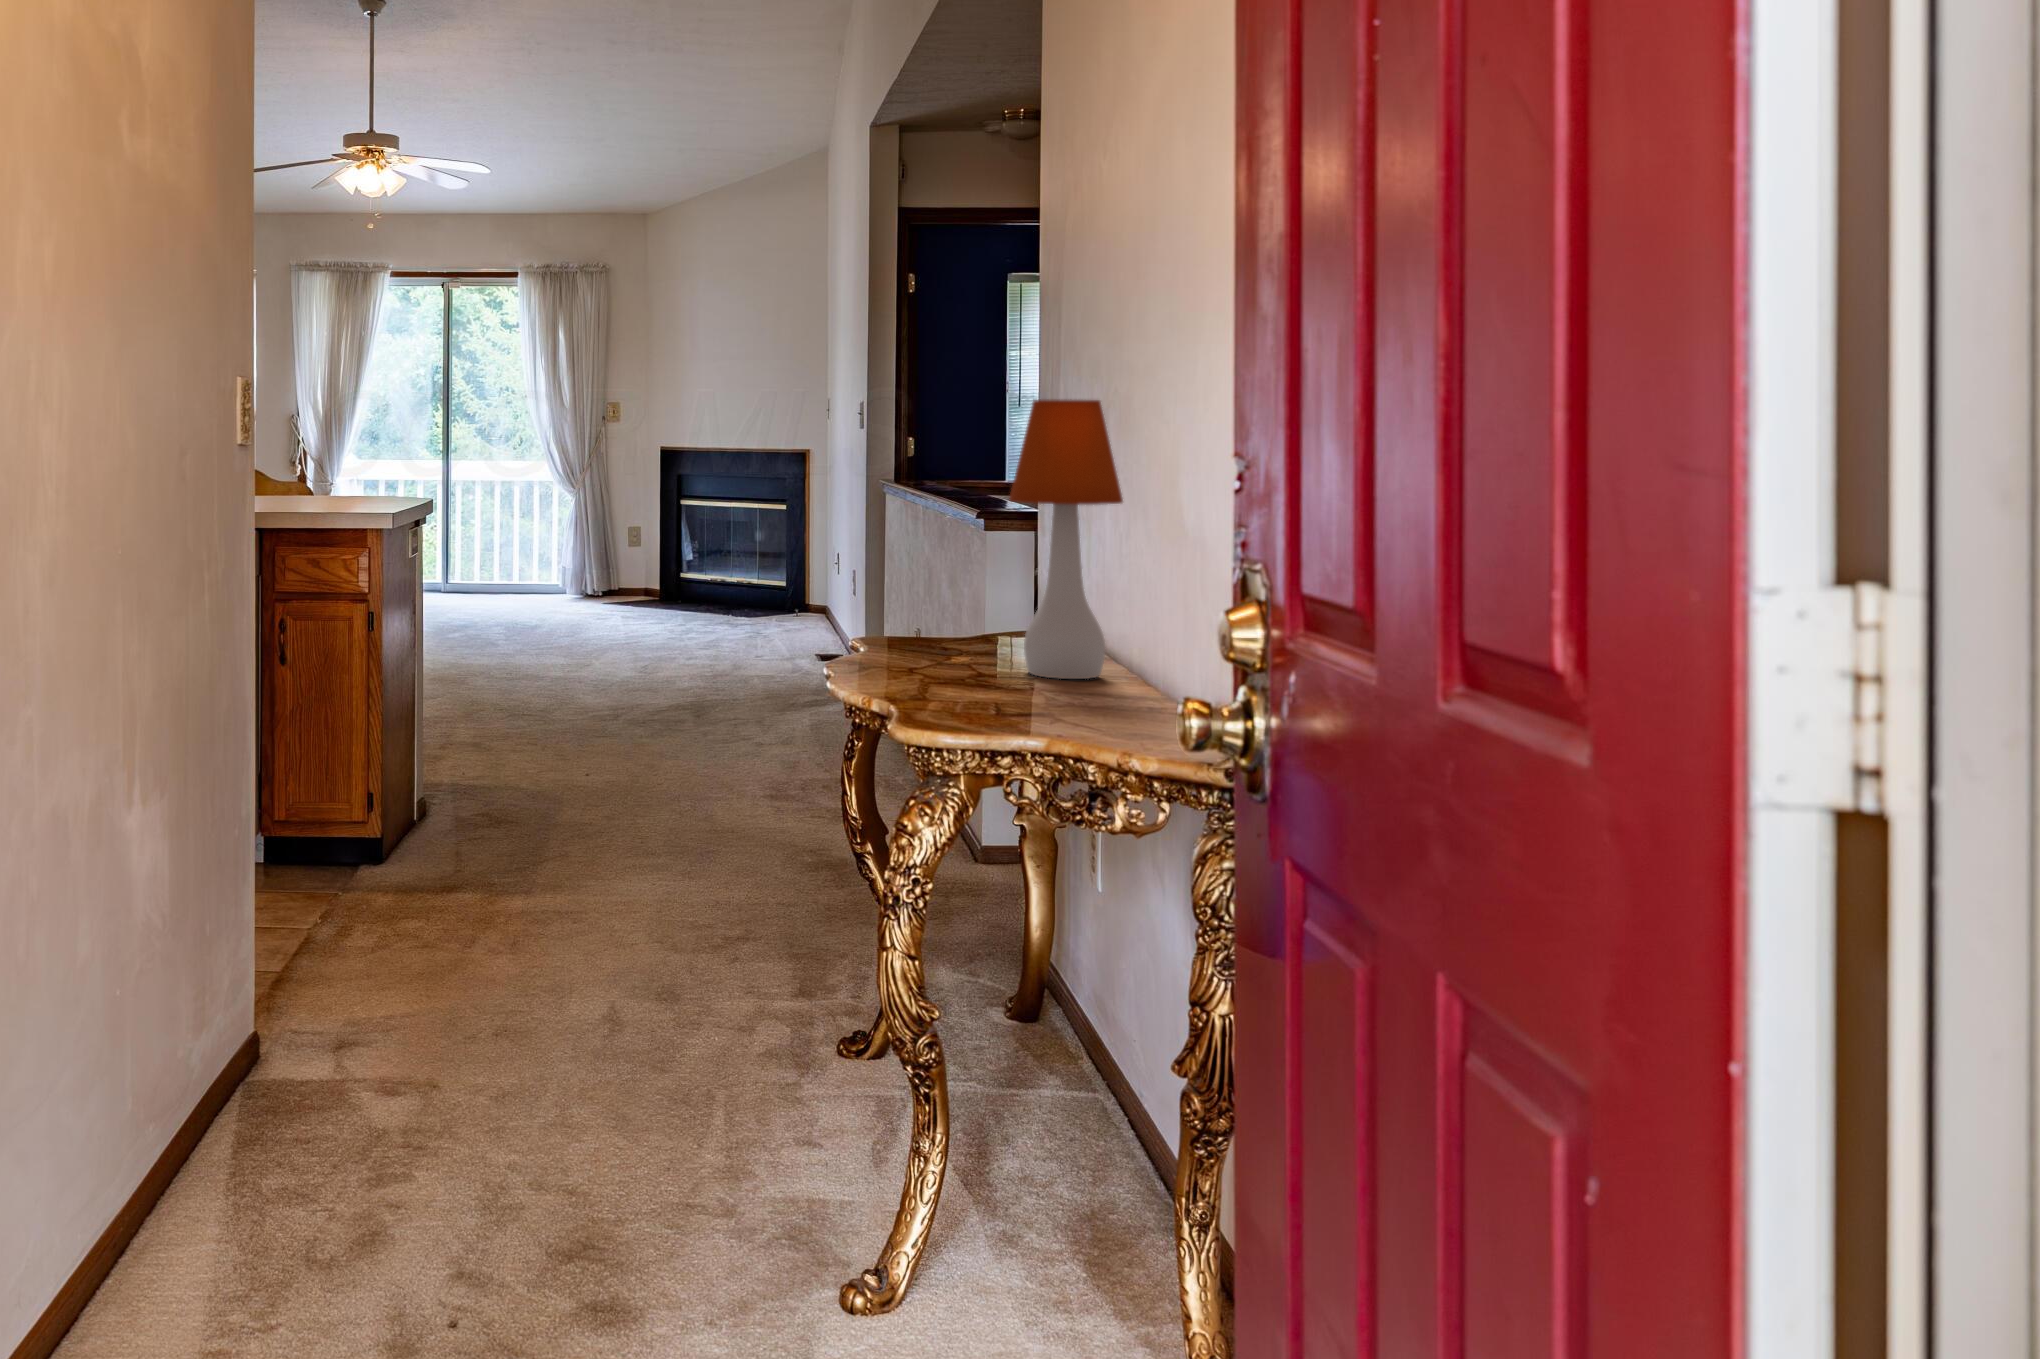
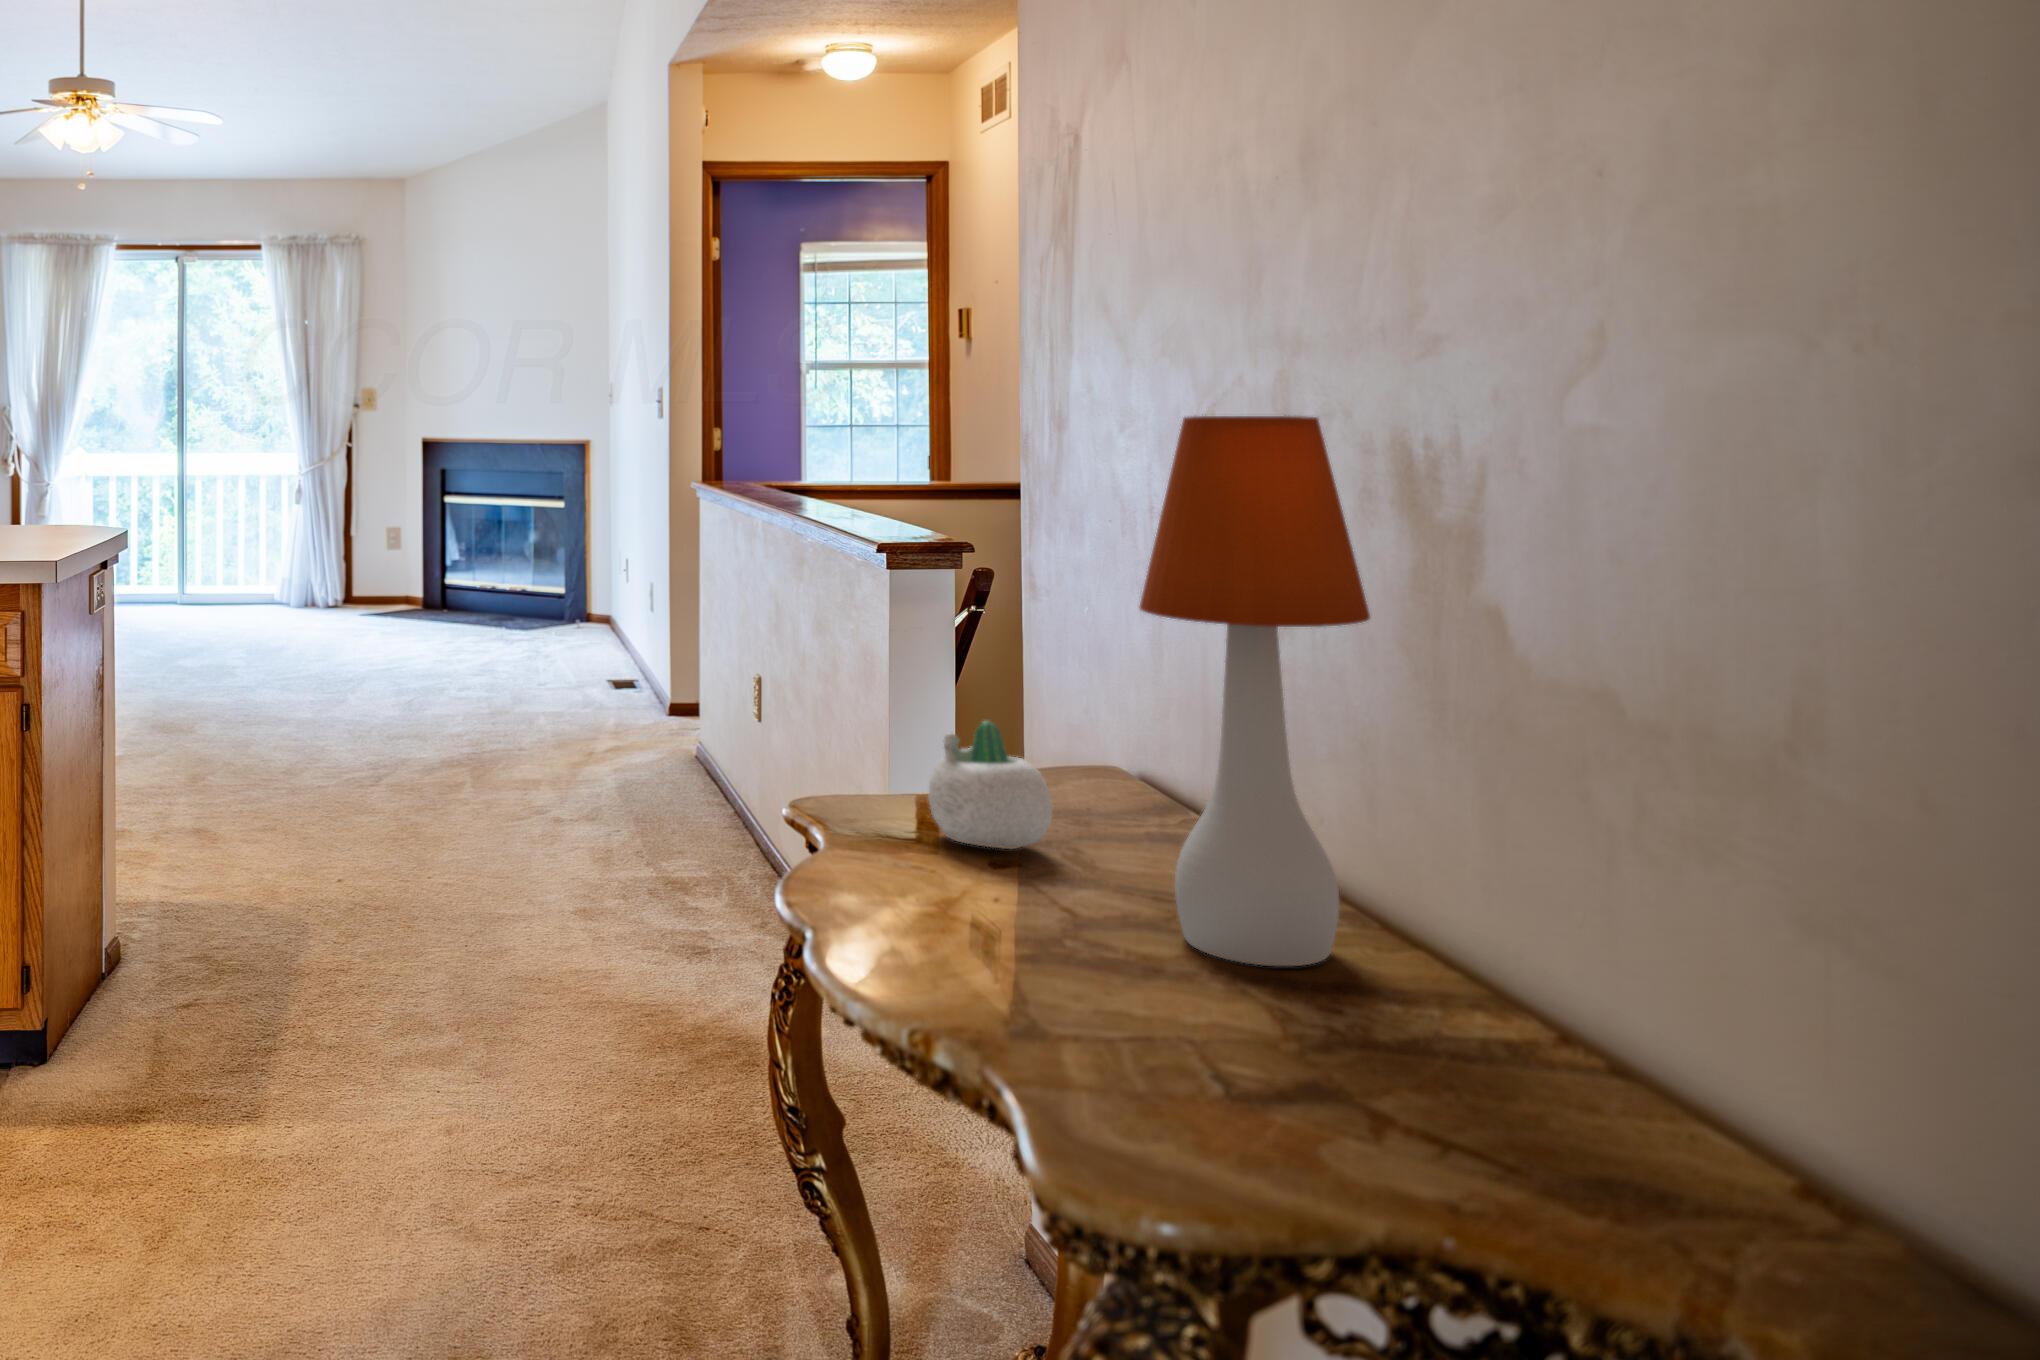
succulent planter: none [924,575,990,646] -> present [928,721,1052,849]

